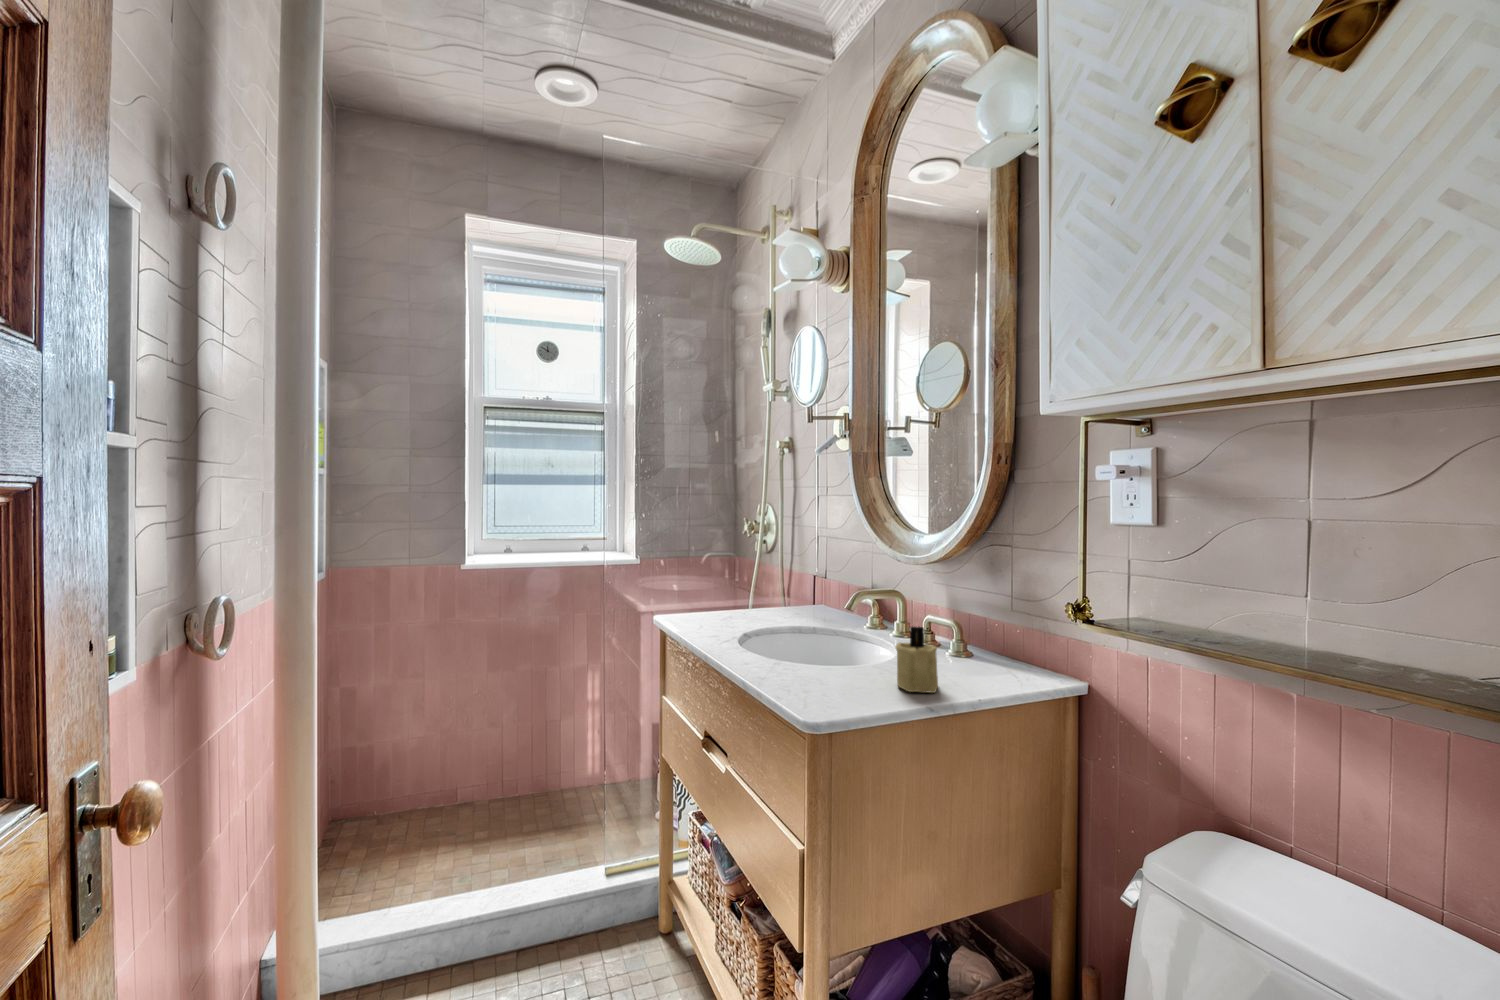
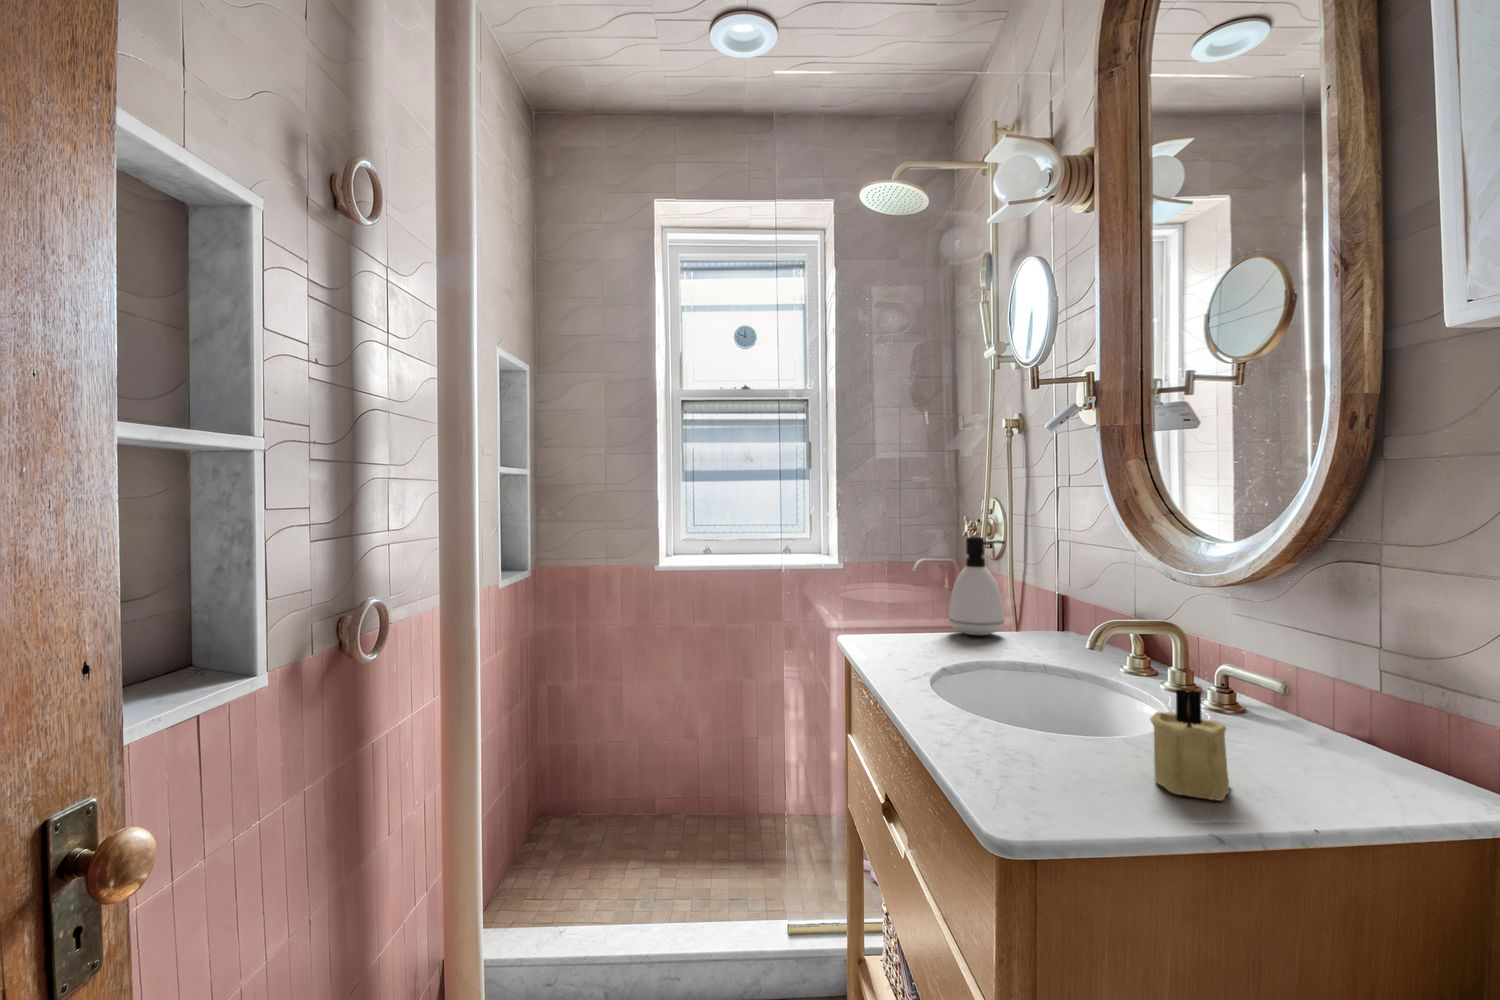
soap dispenser: none [738,532,781,609] -> present [949,536,1005,635]

